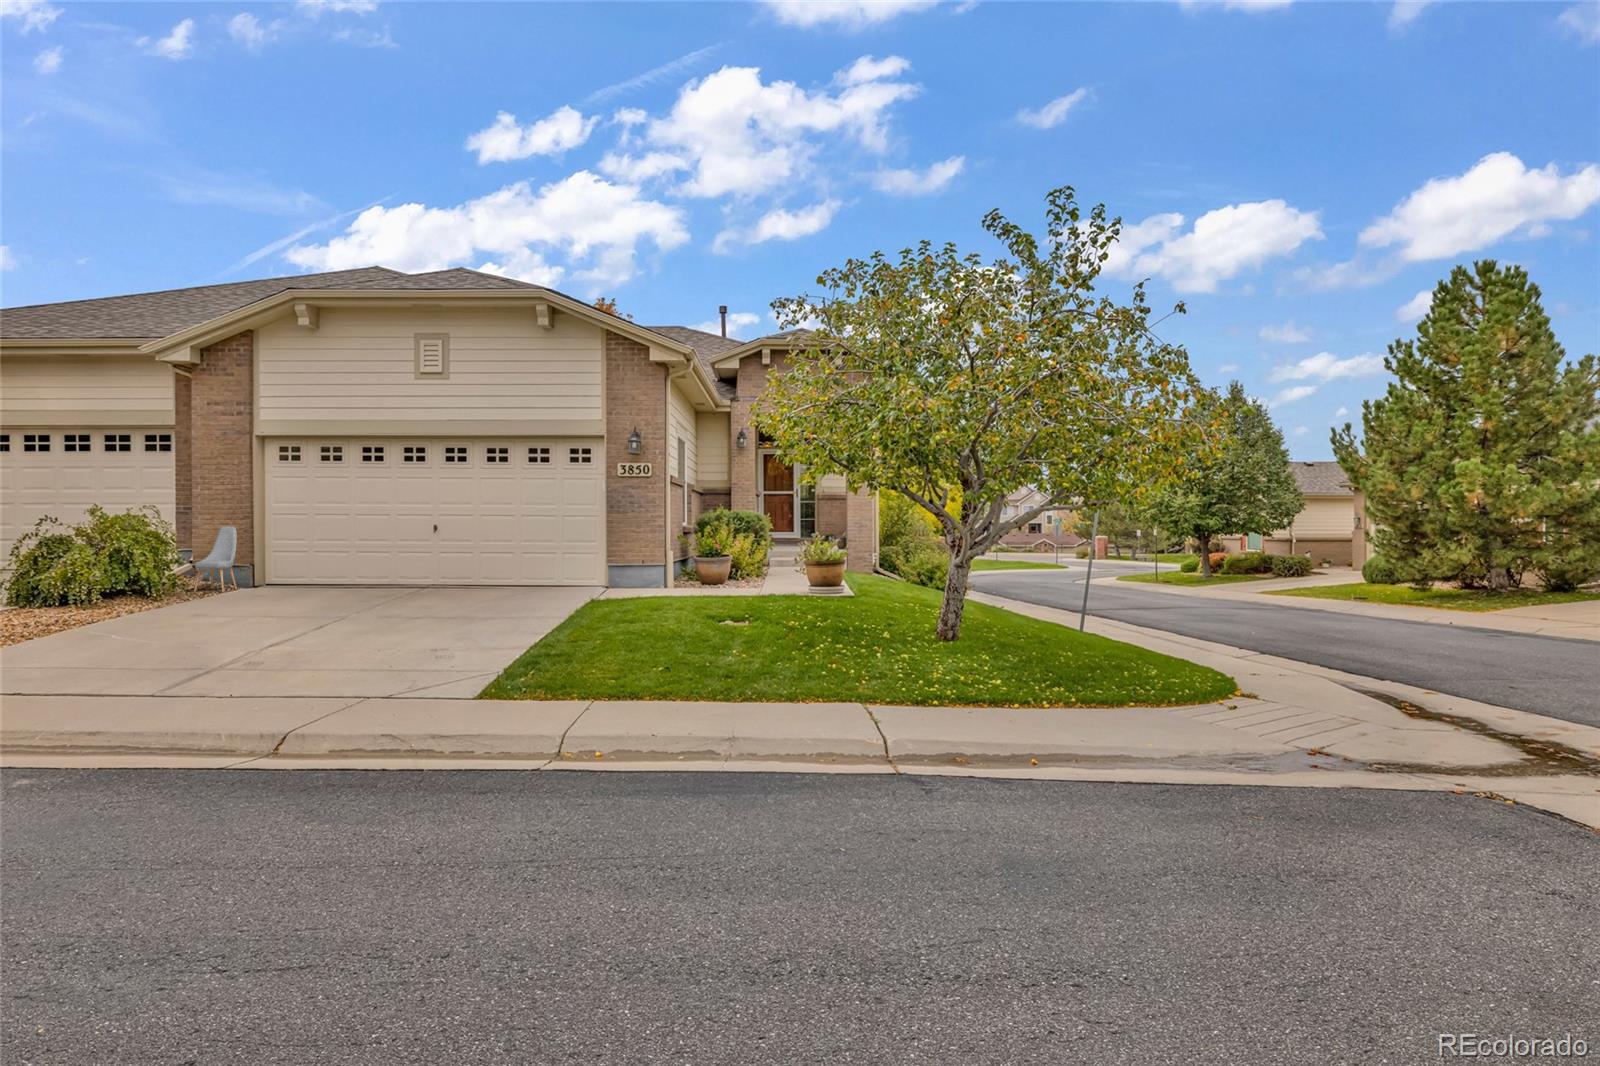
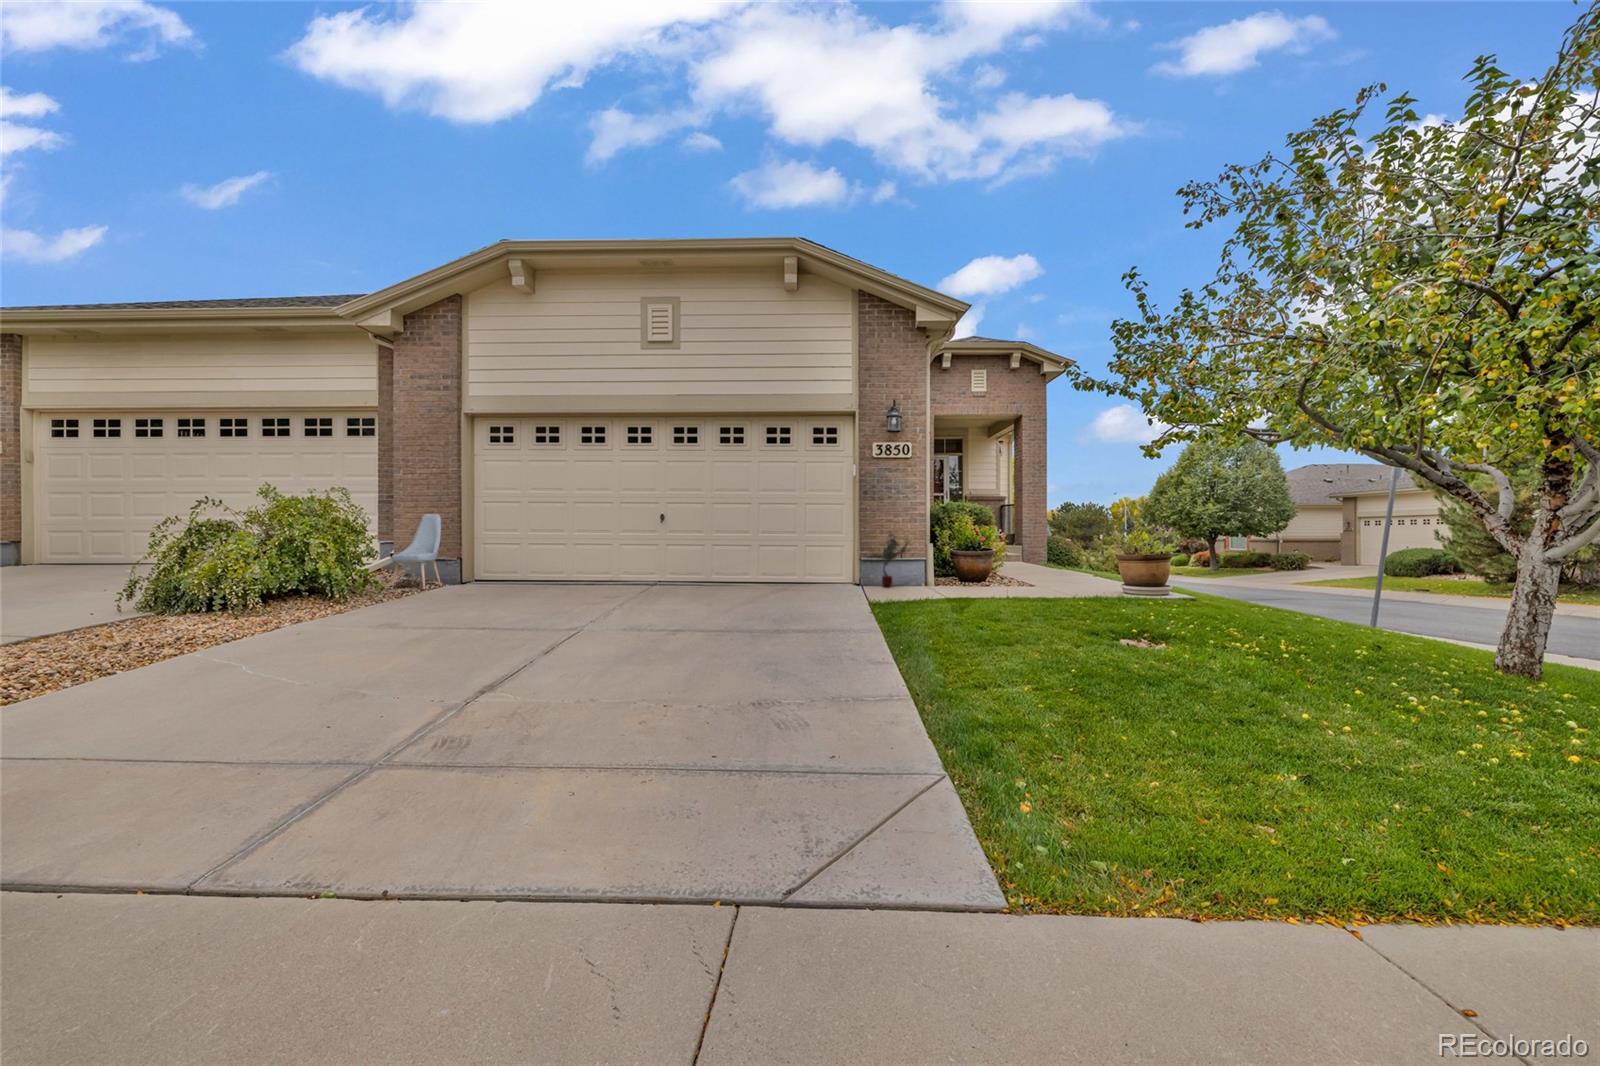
potted tree: none [607,540,646,590] -> present [867,534,910,587]

